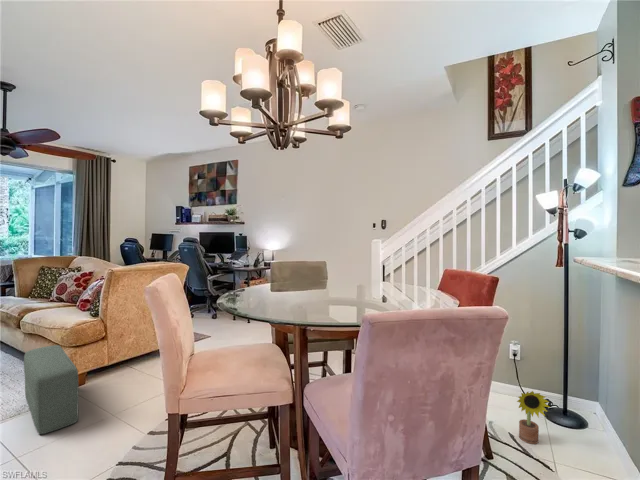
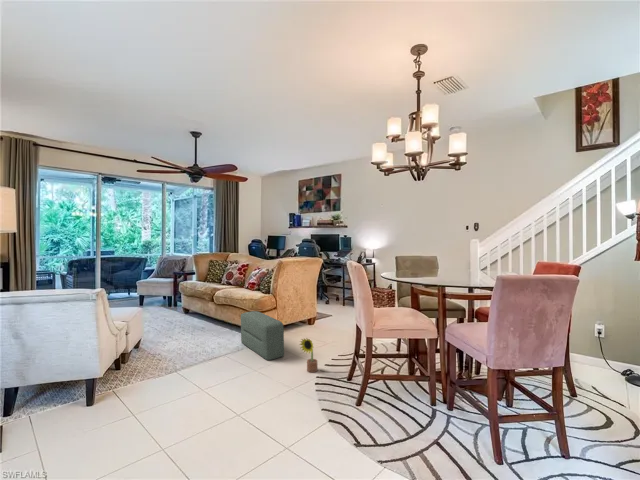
decorative plant: present [517,391,549,444] -> present [300,339,318,372]

